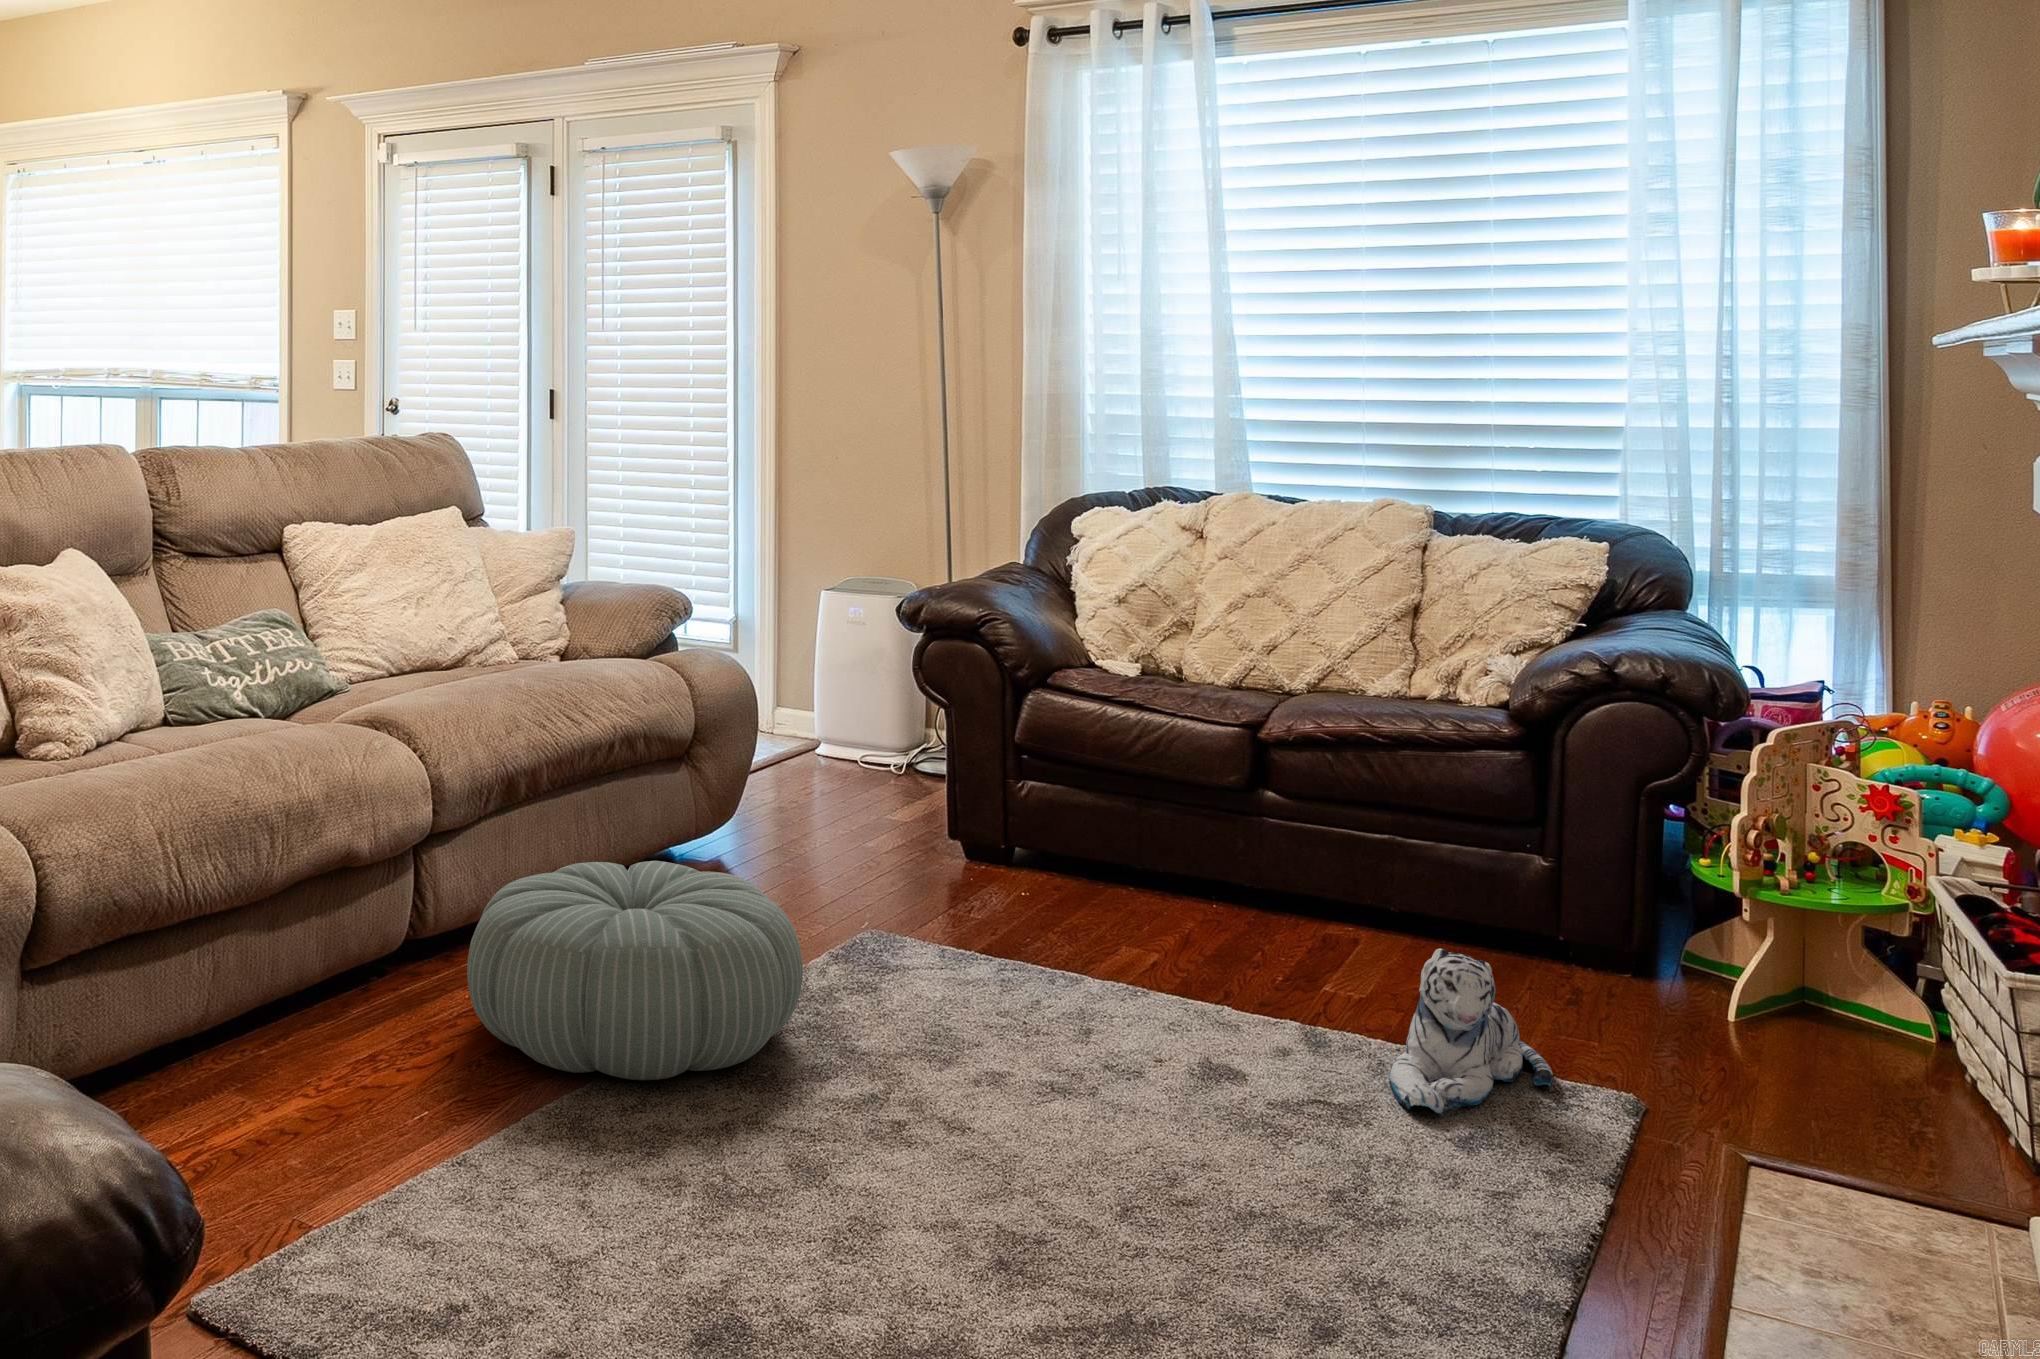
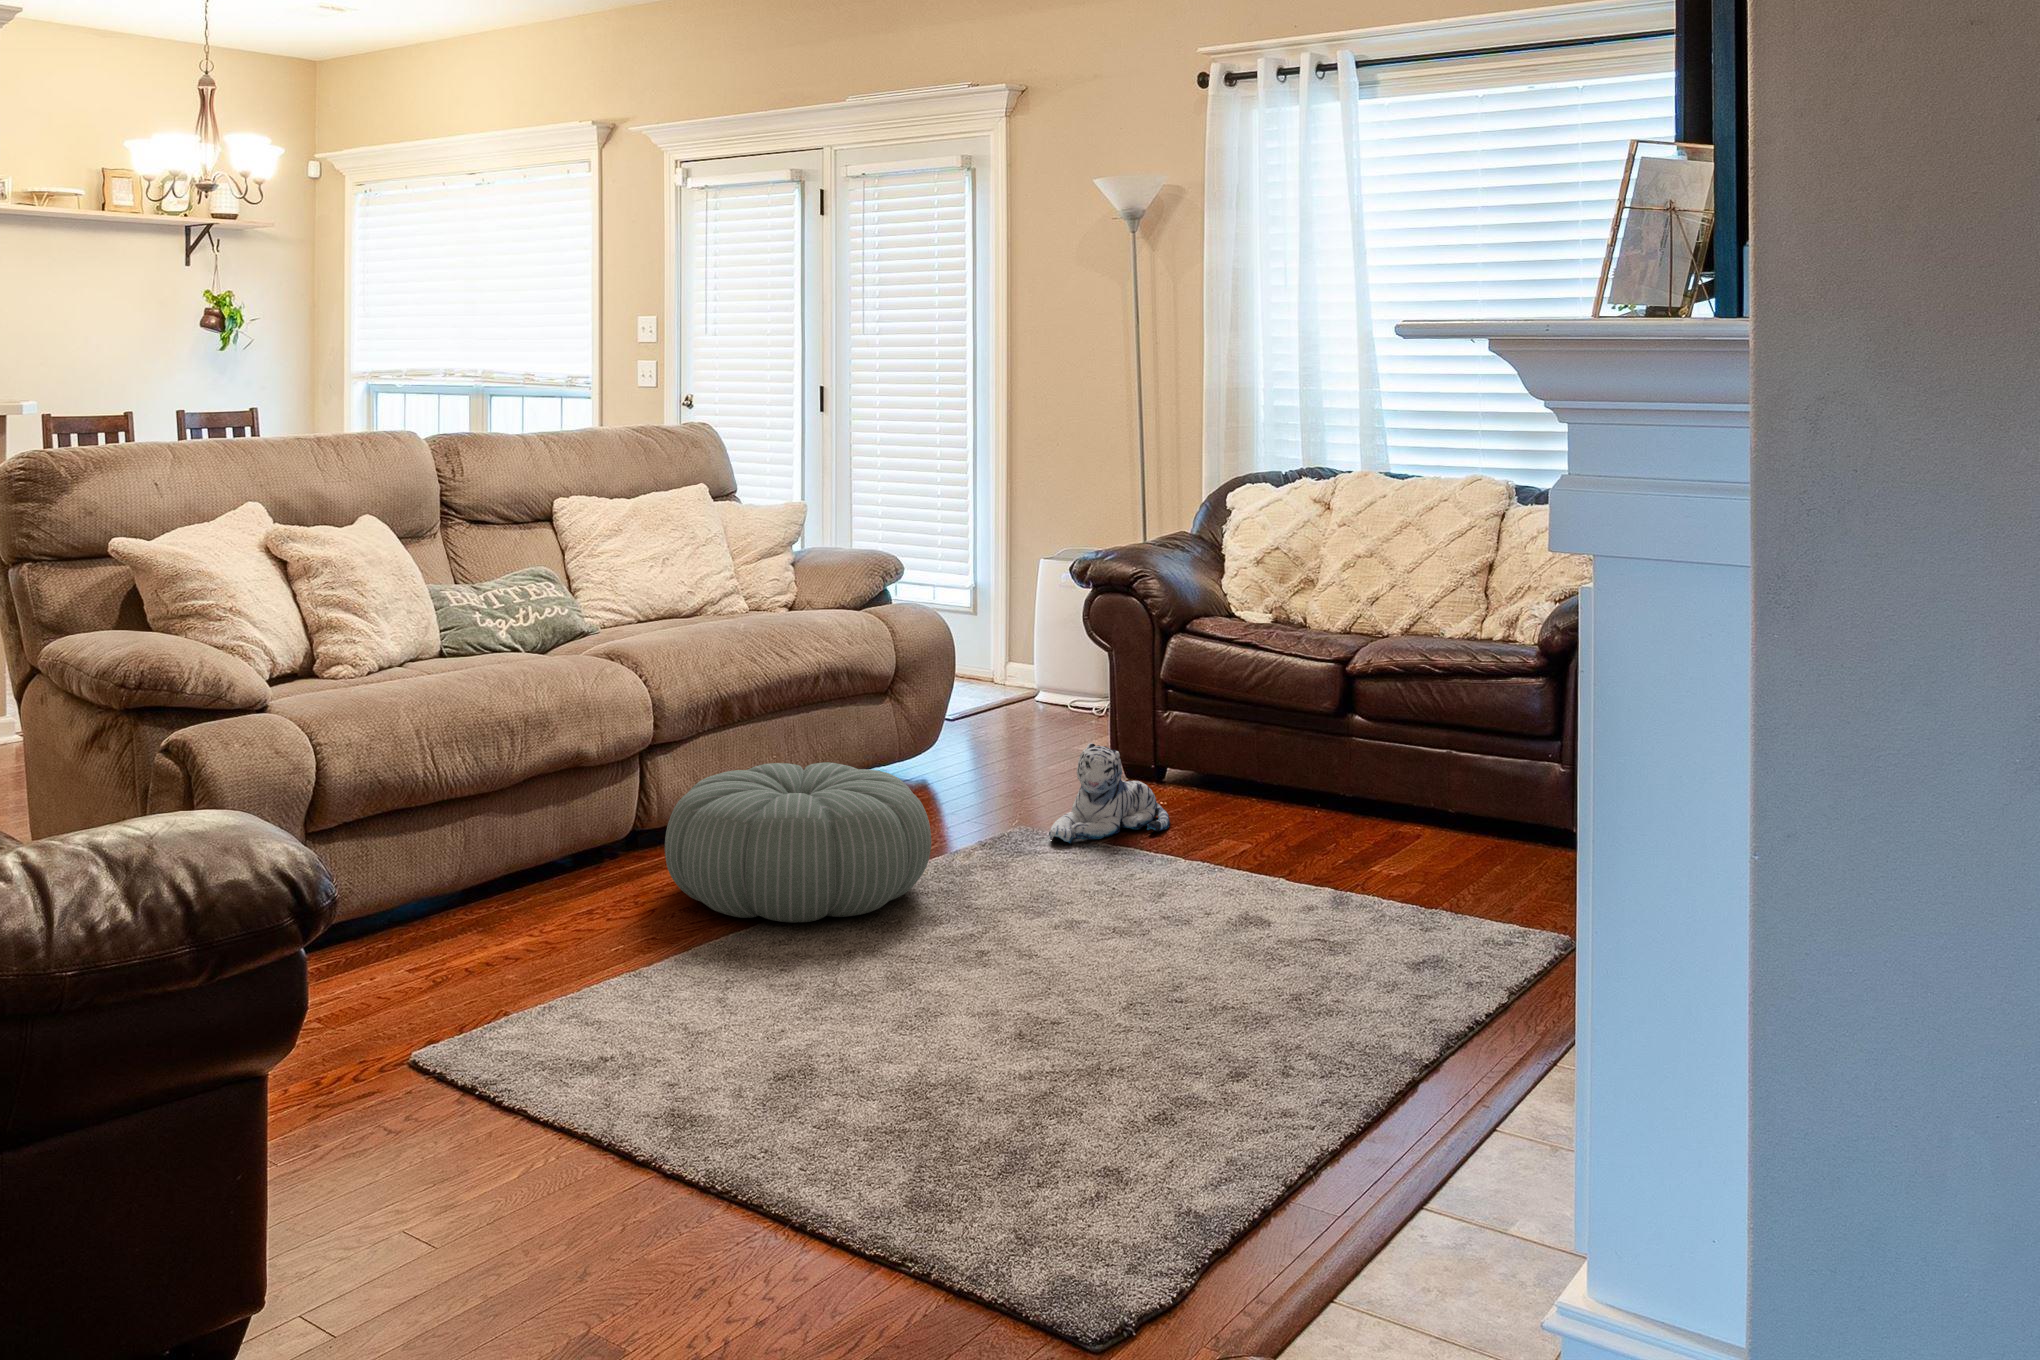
plush toy: present [1389,949,1553,1115] -> present [1049,743,1170,843]

